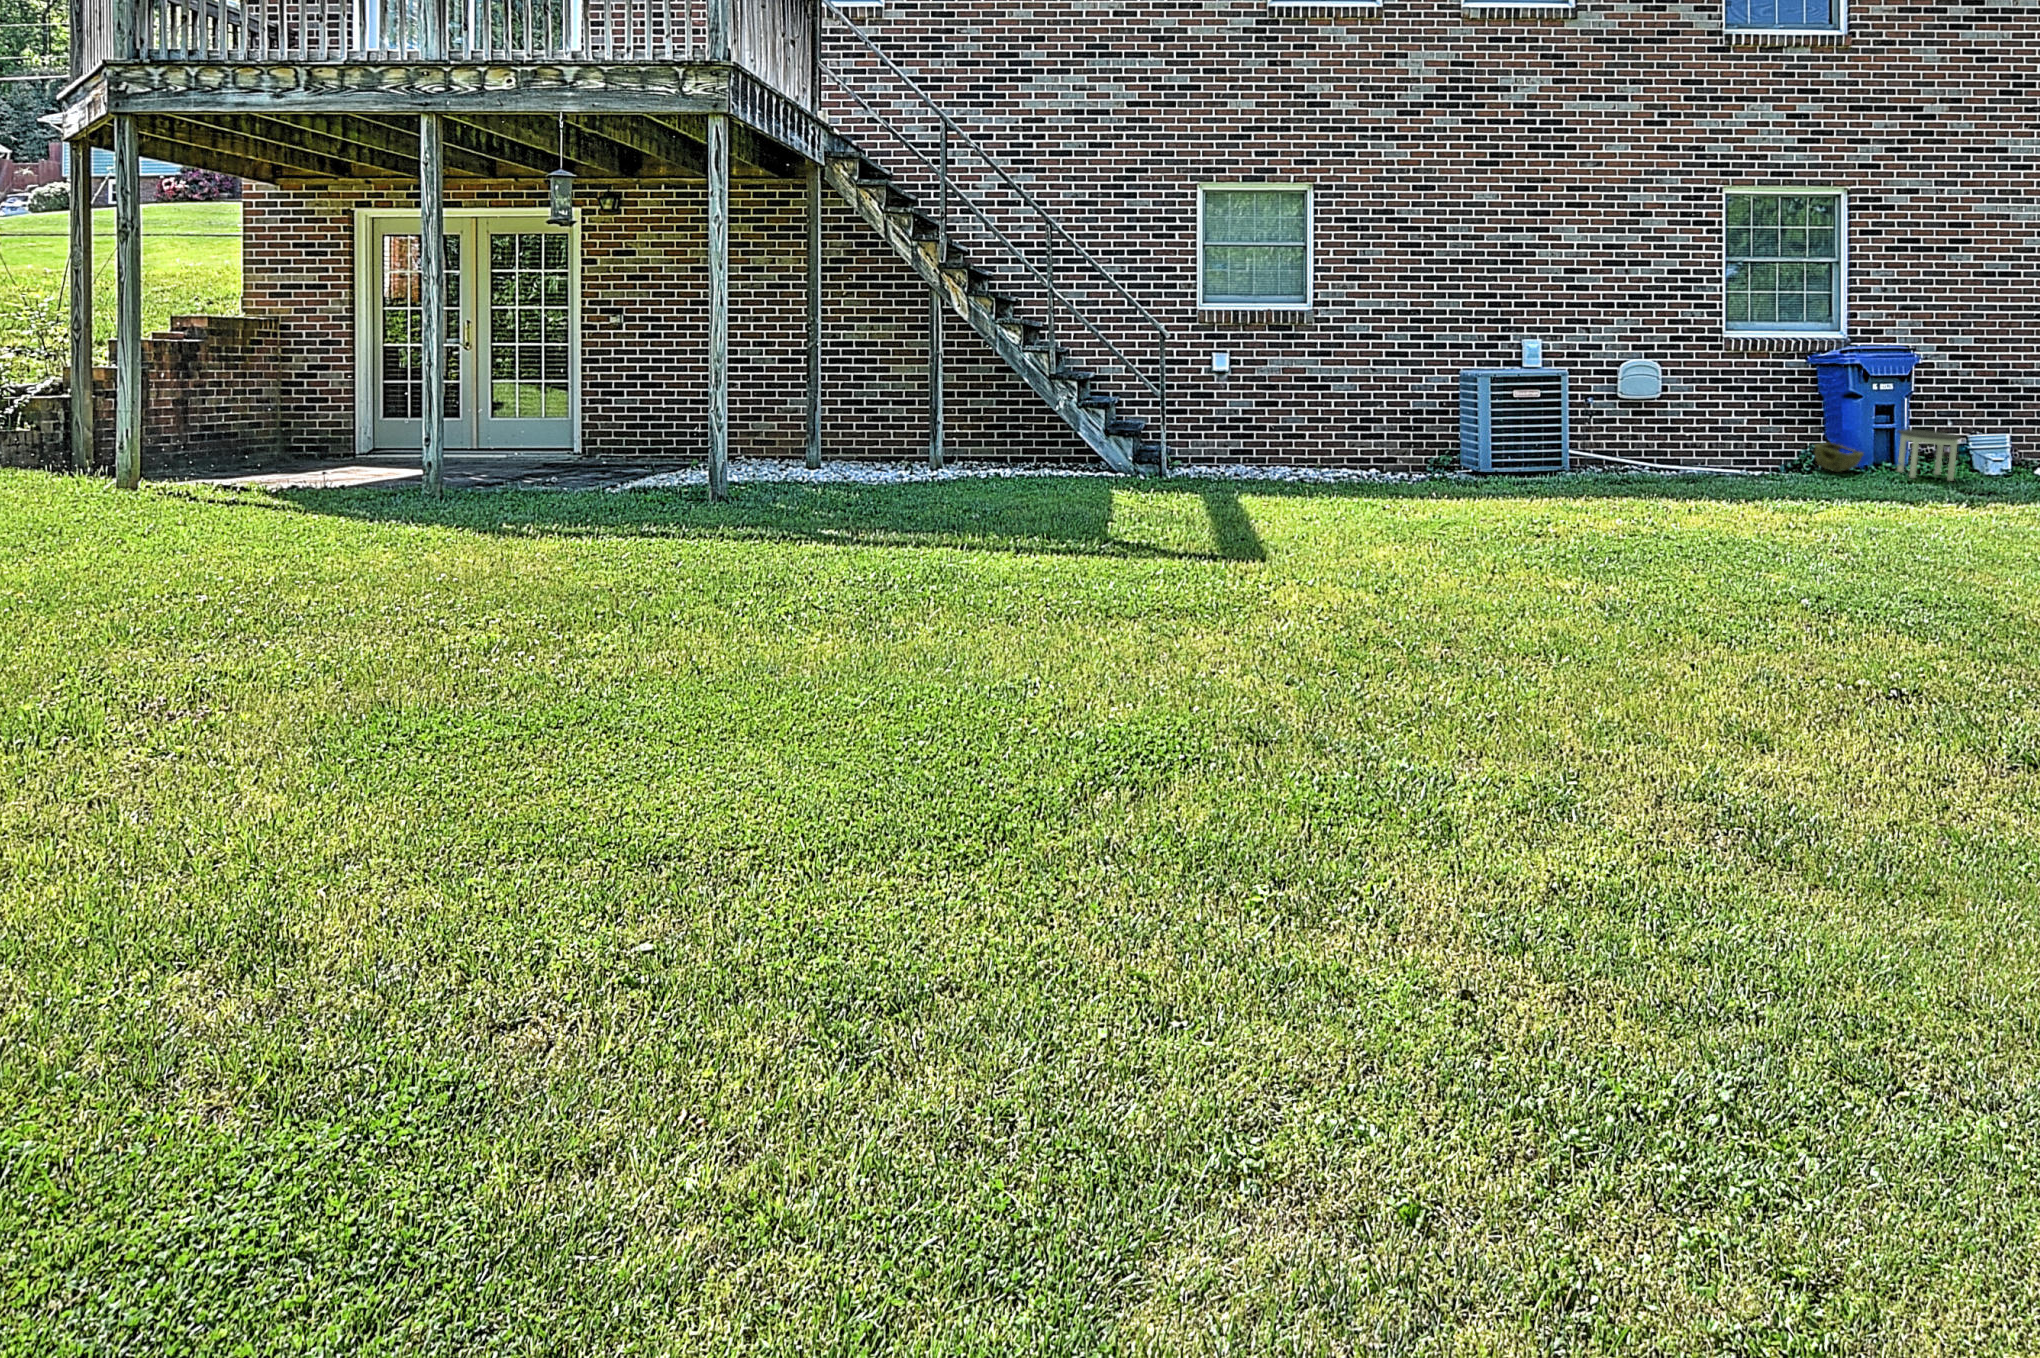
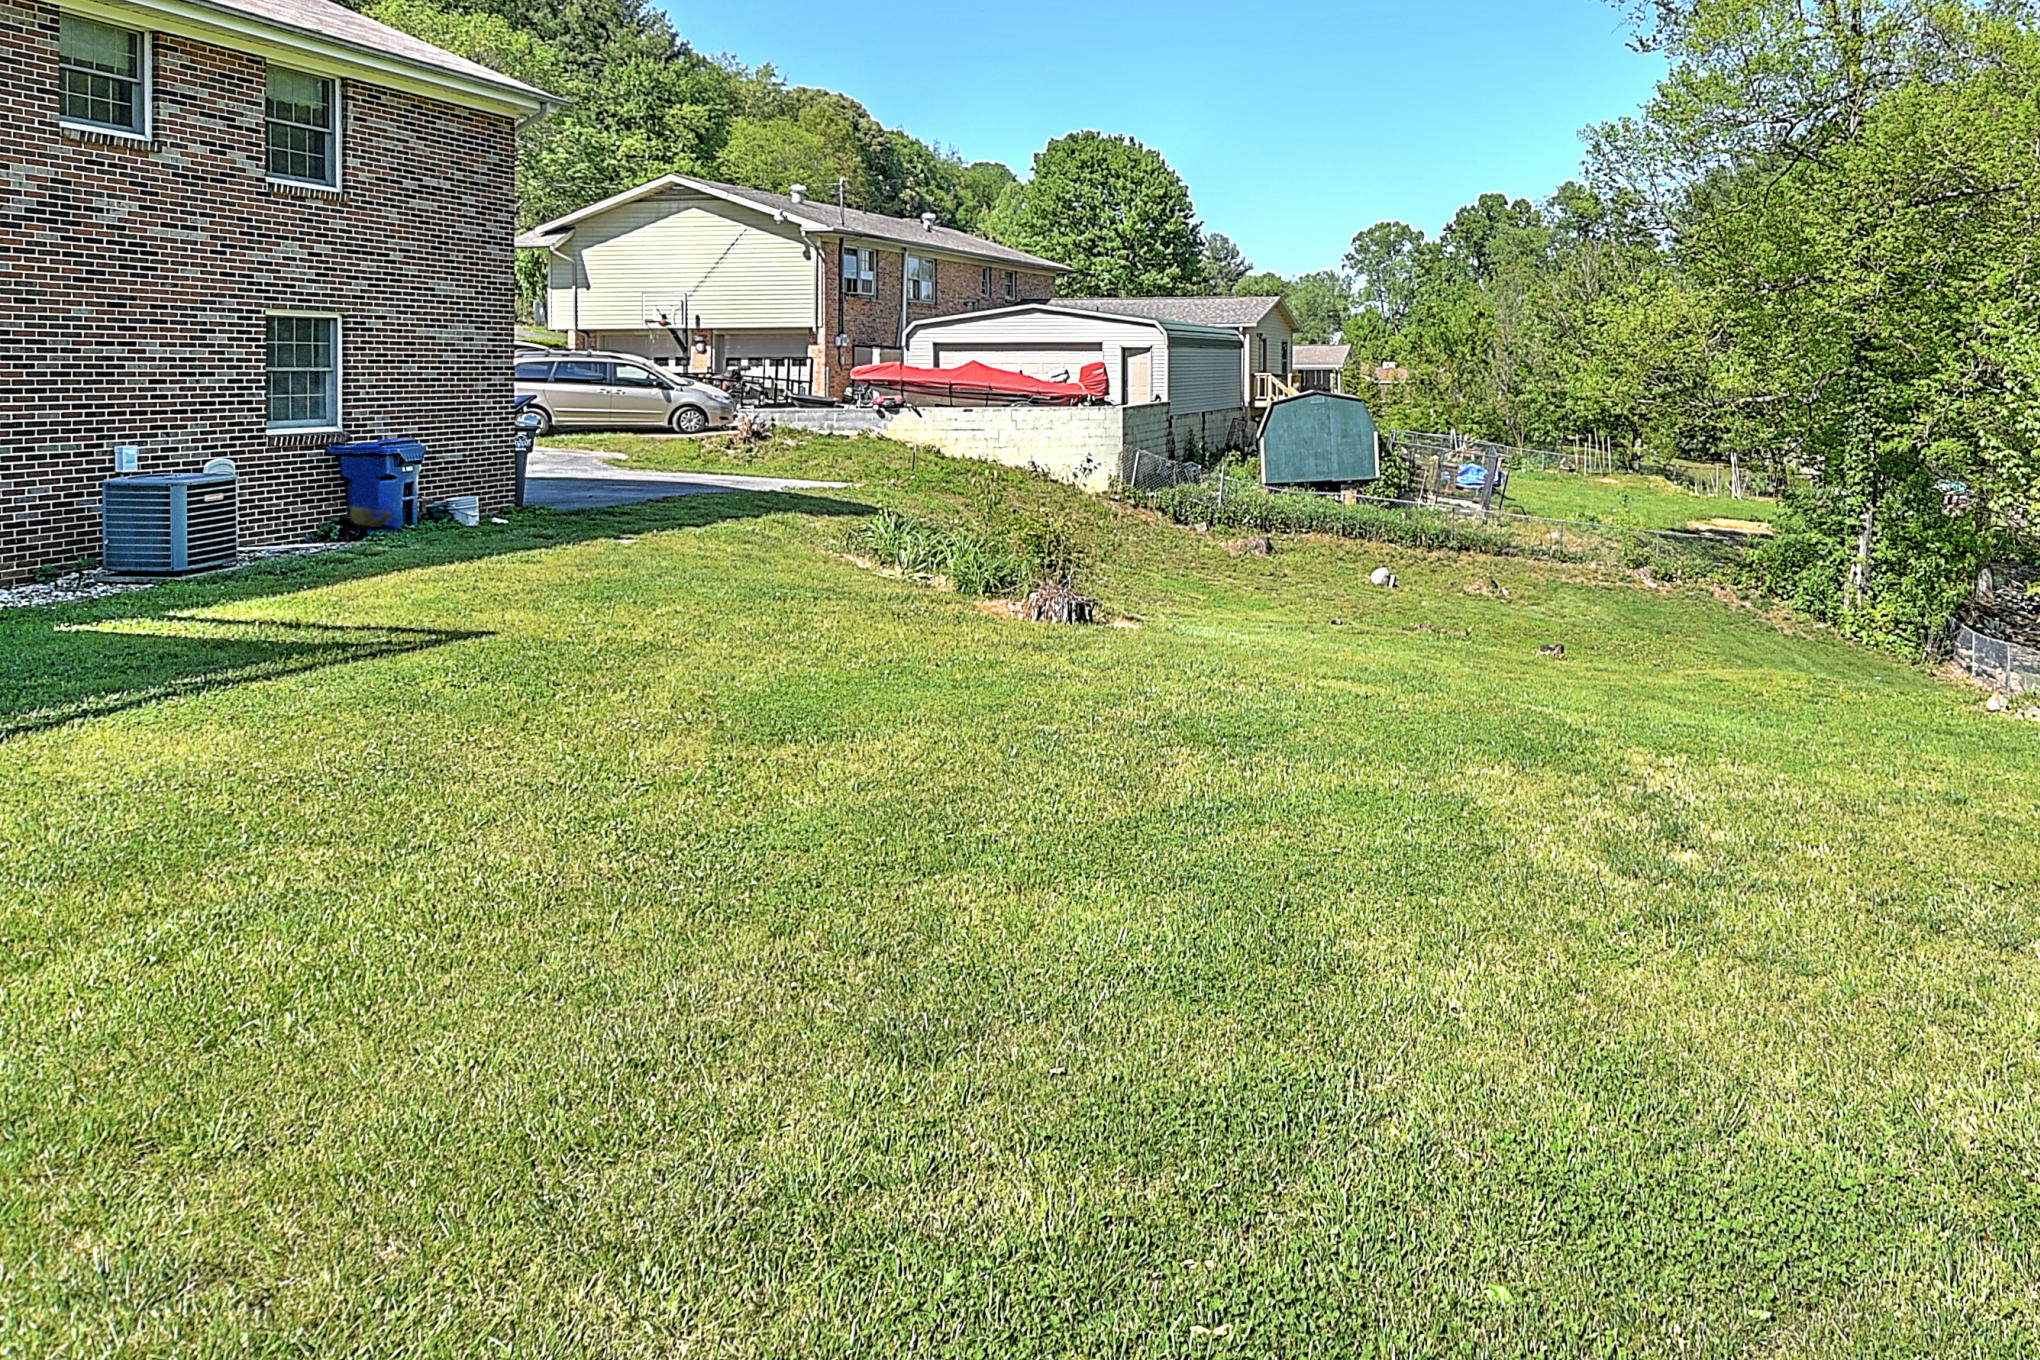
round table: present [1898,429,1961,481] -> none [393,490,448,524]

